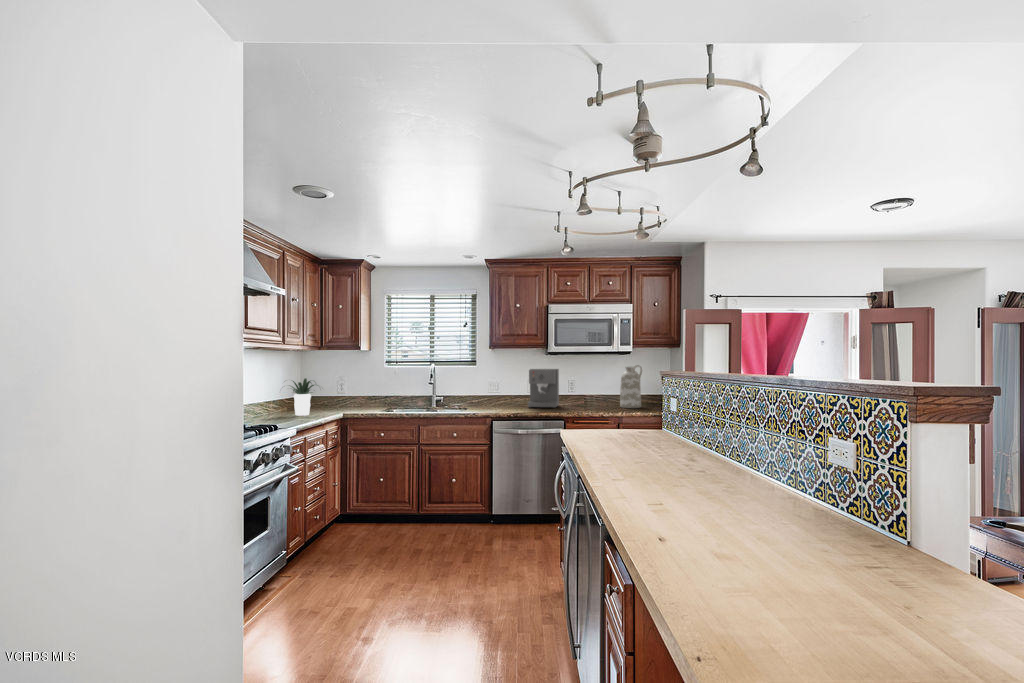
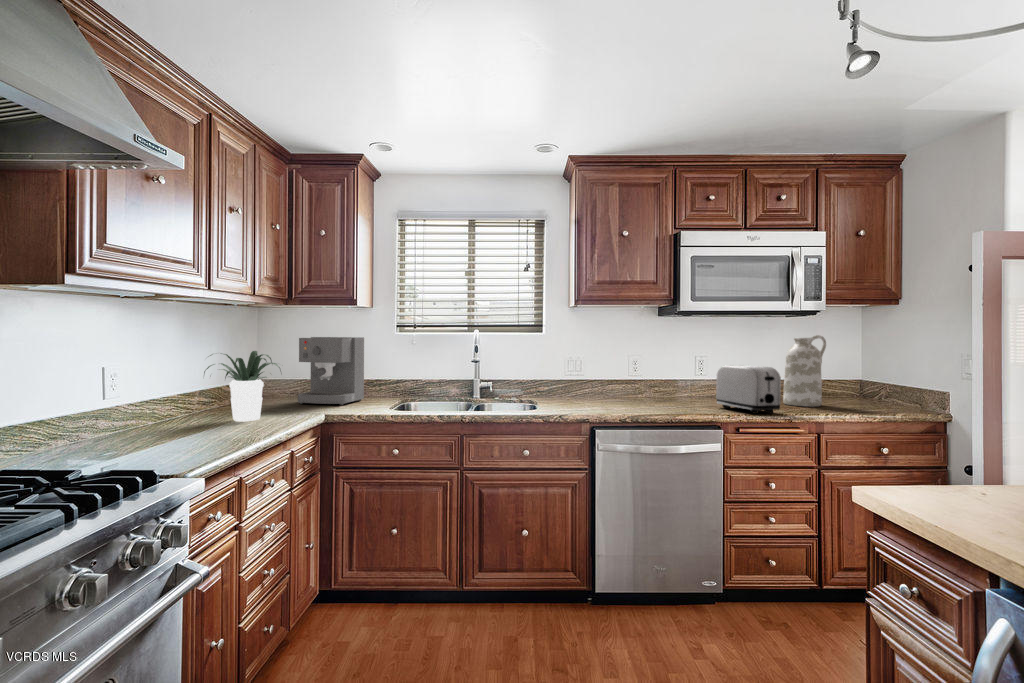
coffee maker: present [528,369,559,408] -> present [298,337,364,405]
toaster: none [573,383,602,411] -> present [716,365,781,414]

